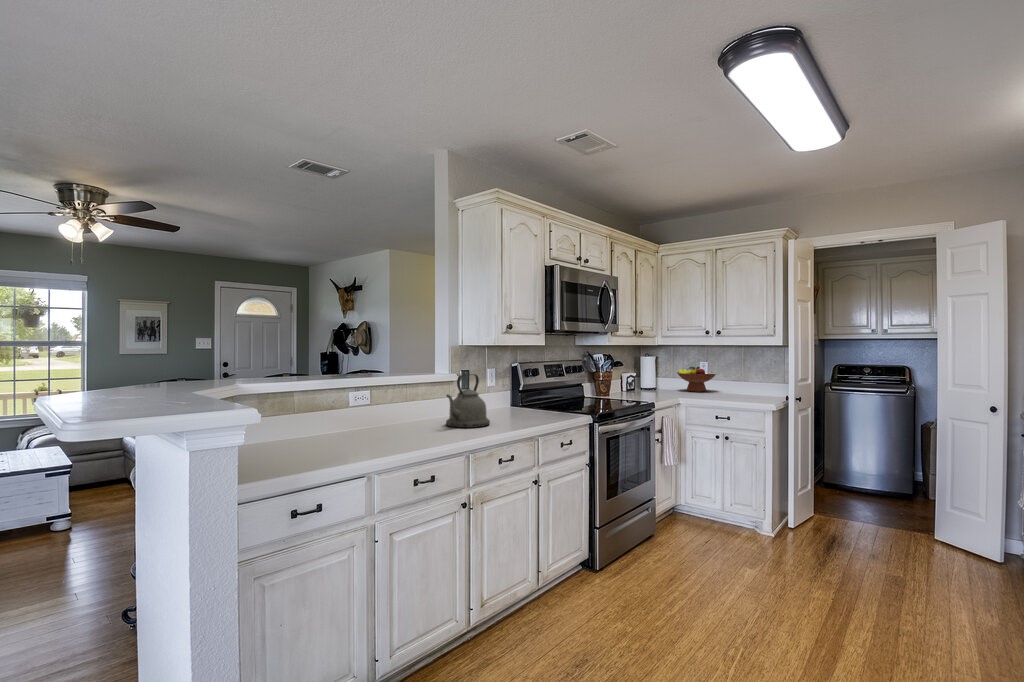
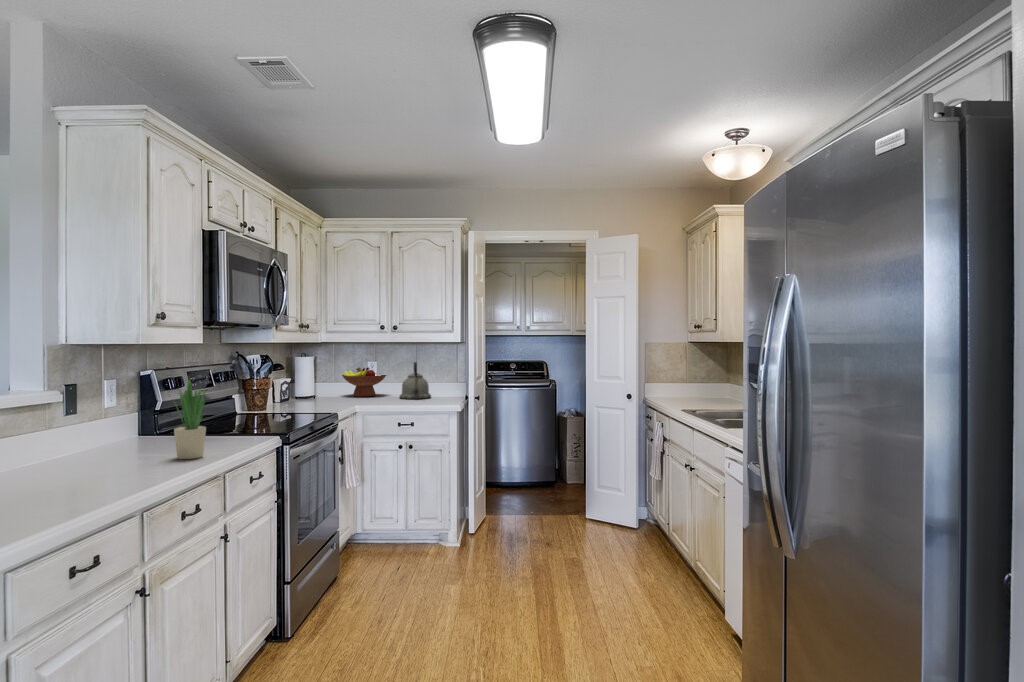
potted plant: none [510,368,532,425] -> present [174,377,206,459]
kettle: present [446,374,490,428] -> present [399,362,431,399]

